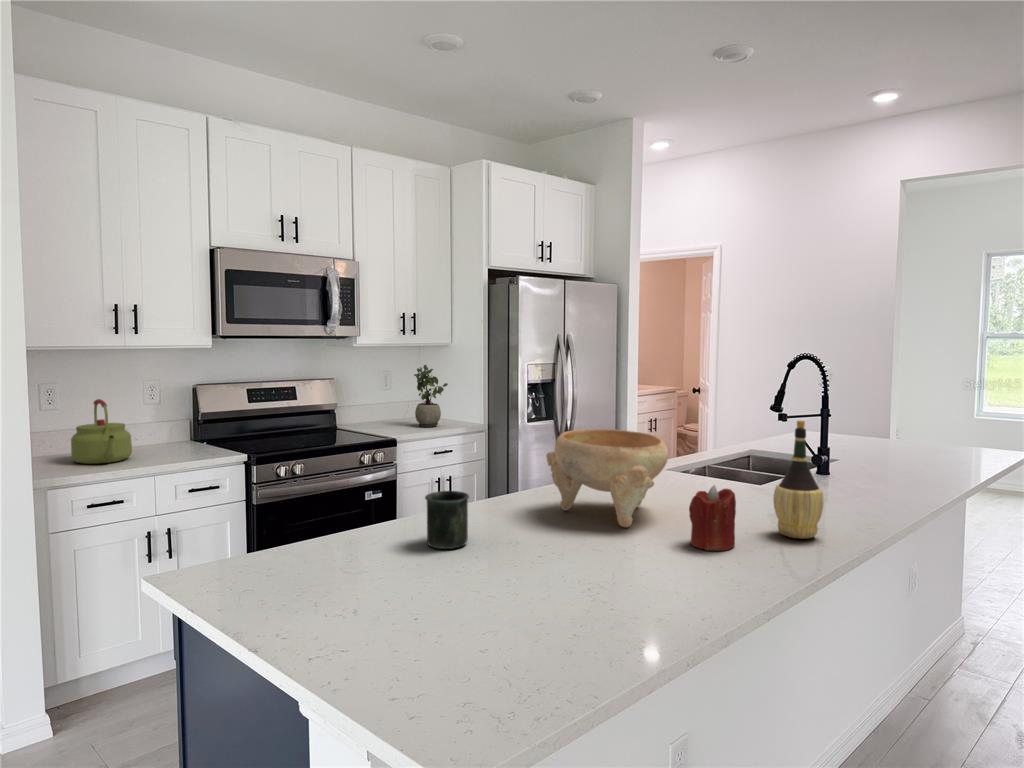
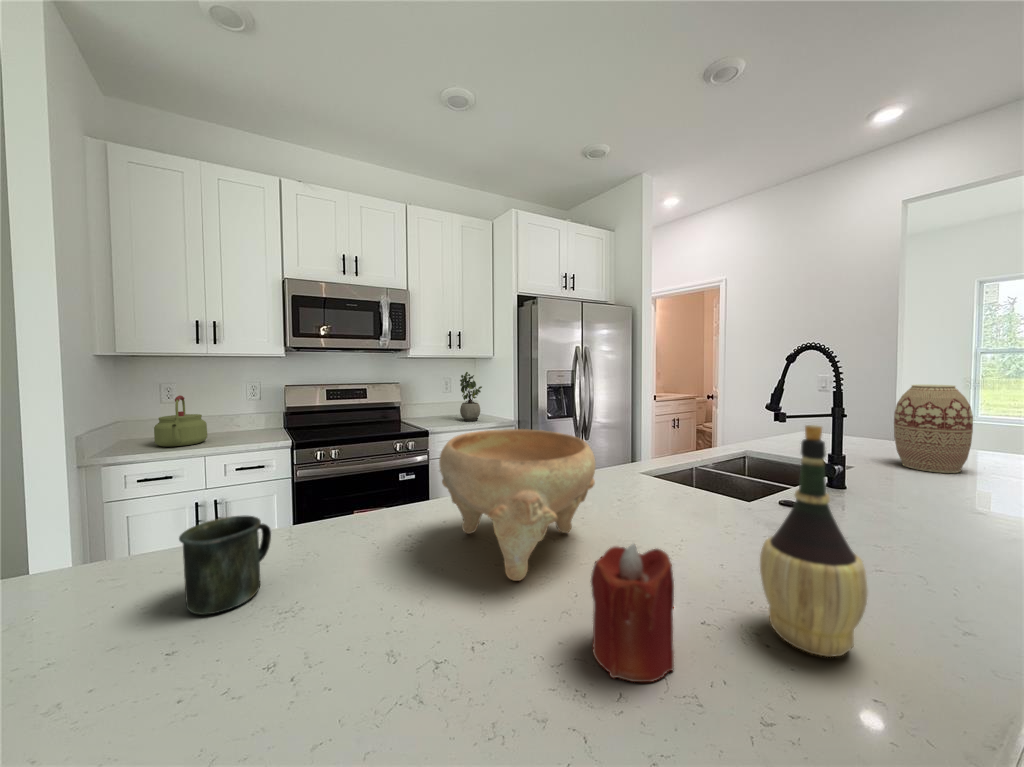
vase: none [873,386,927,462] -> present [894,385,973,473]

